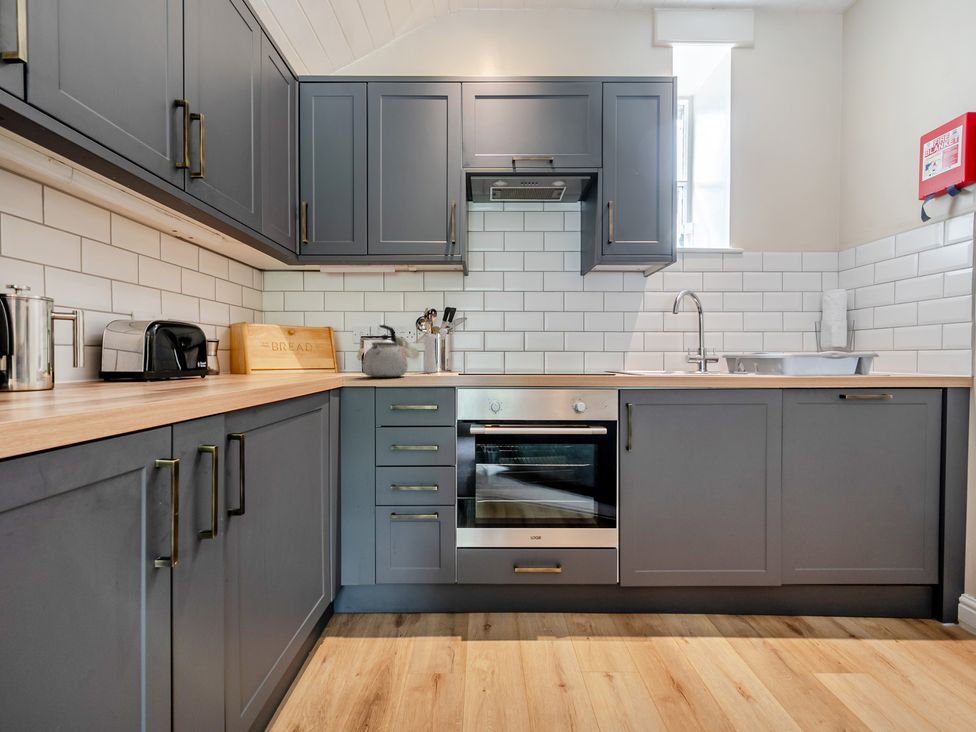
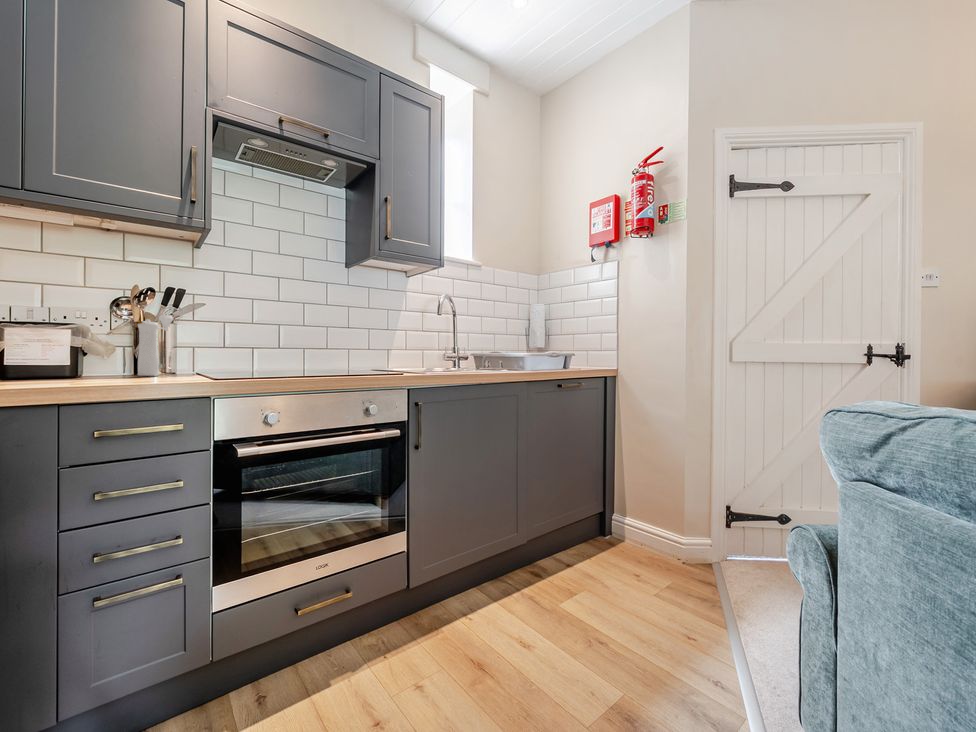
kettle: present [362,325,408,377] -> none [37,303,127,383]

